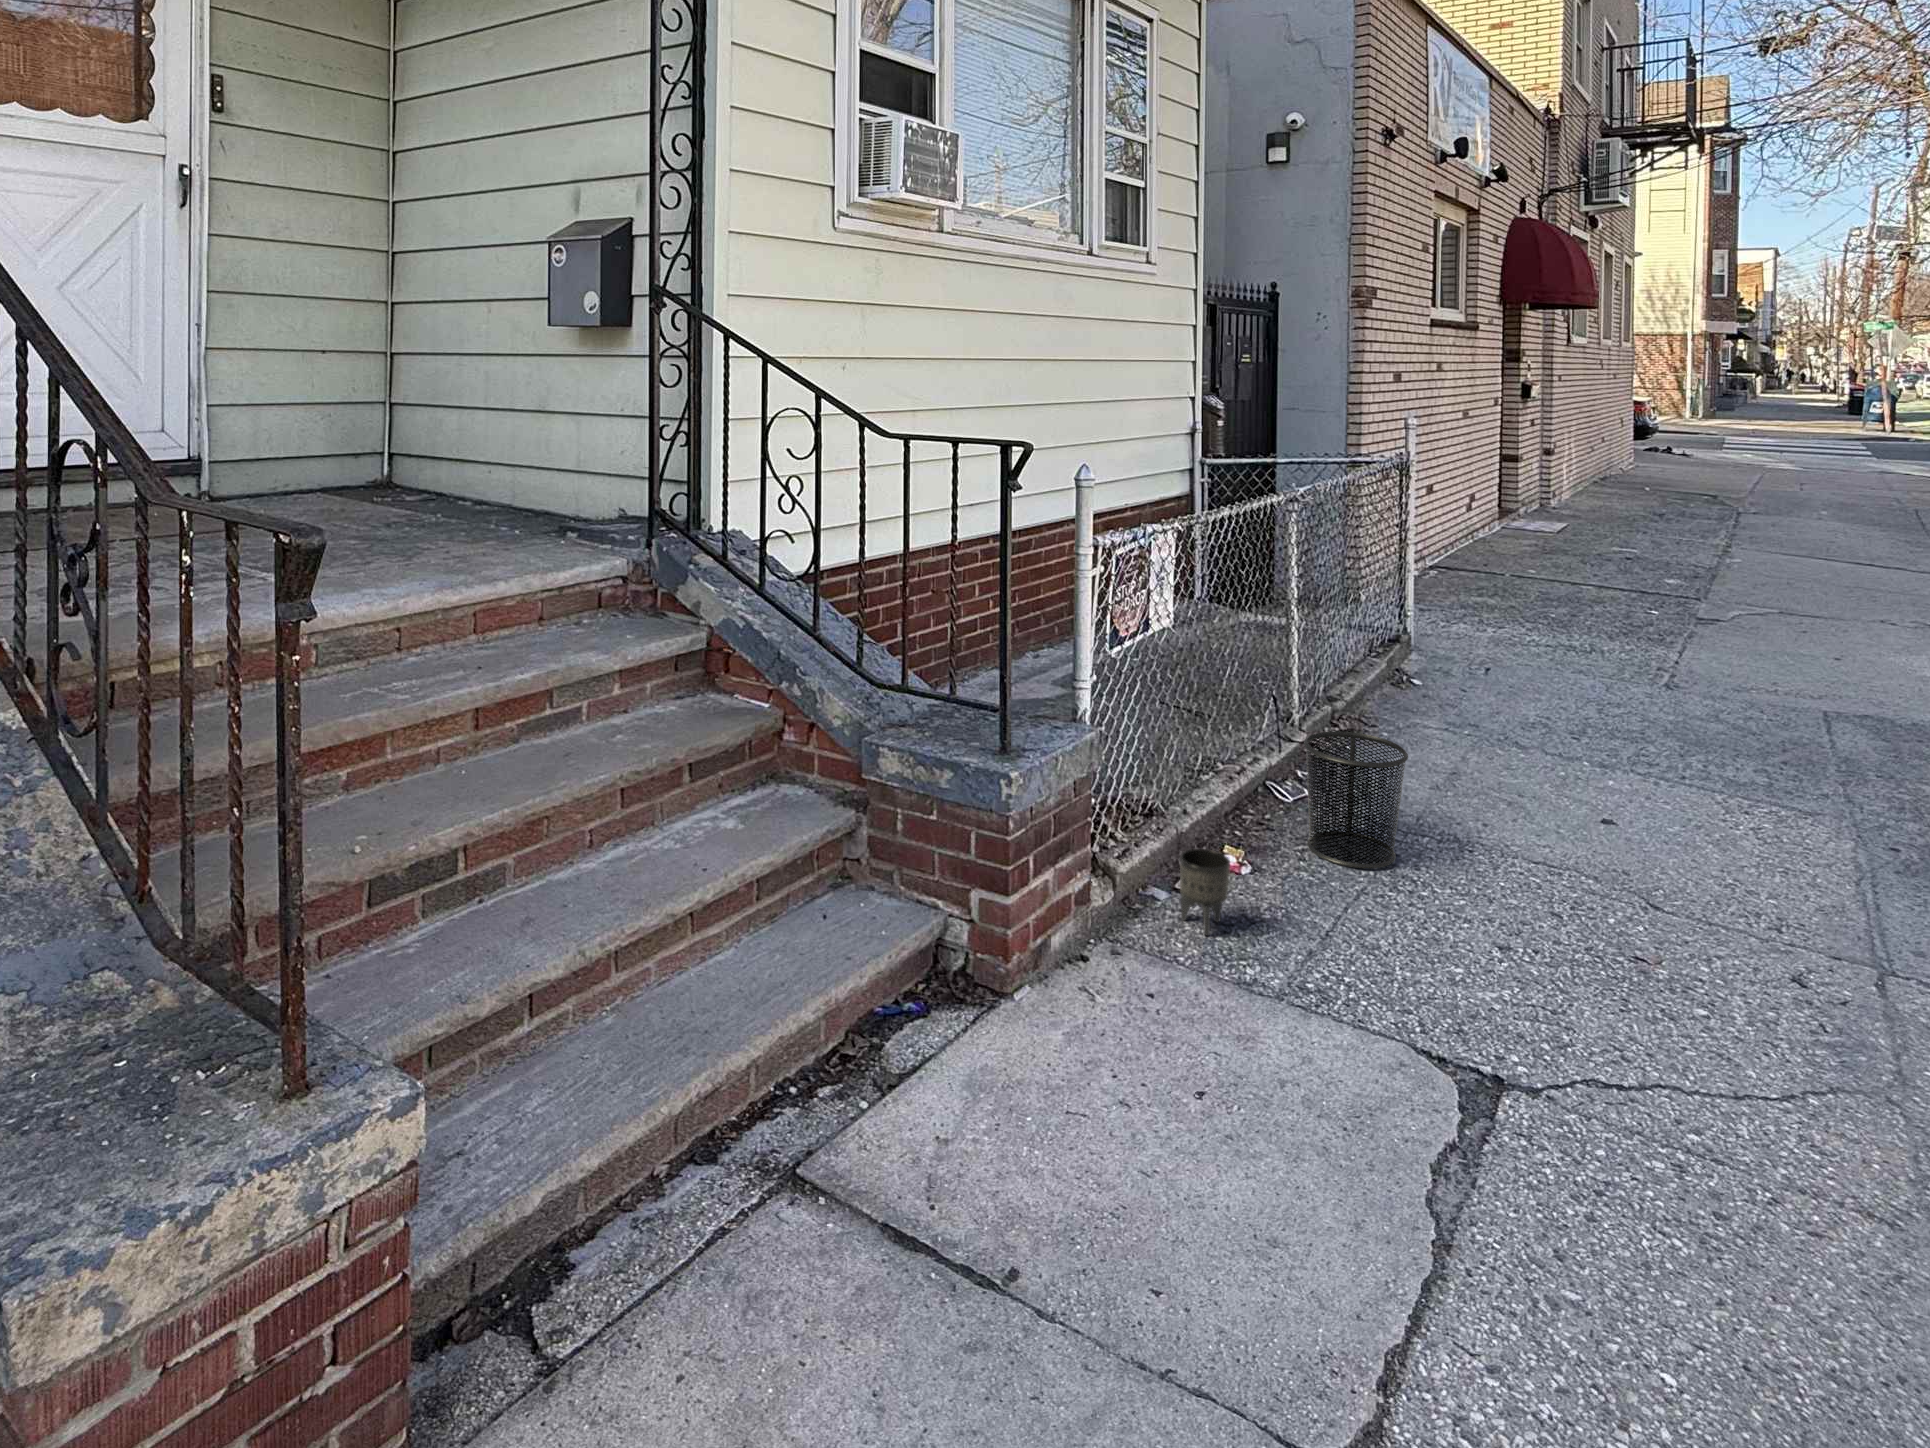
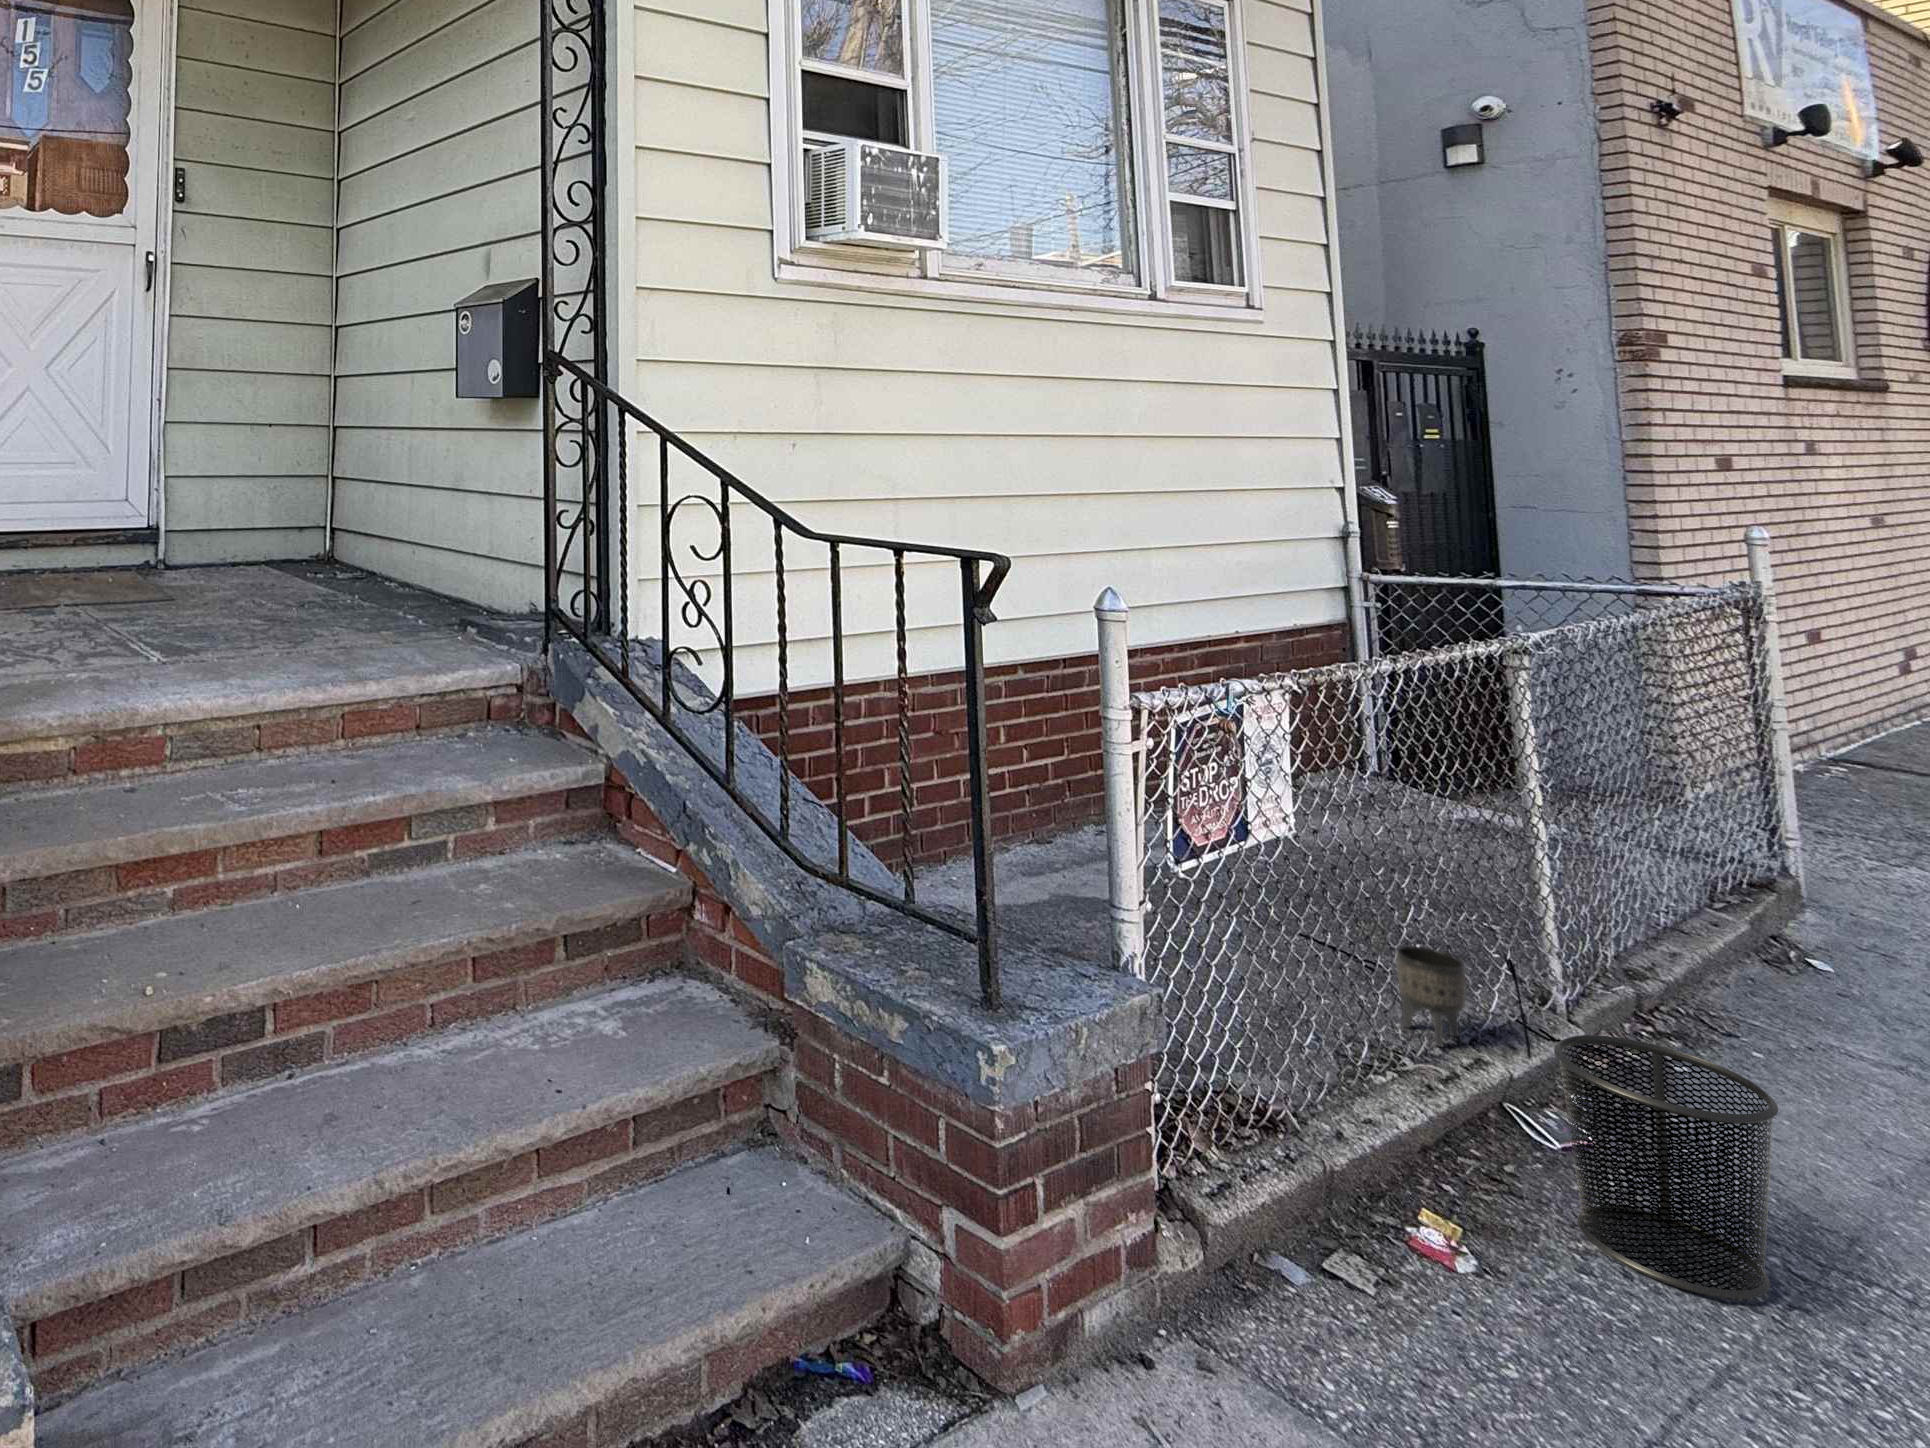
planter: present [1180,849,1230,935] -> present [1396,946,1466,1047]

